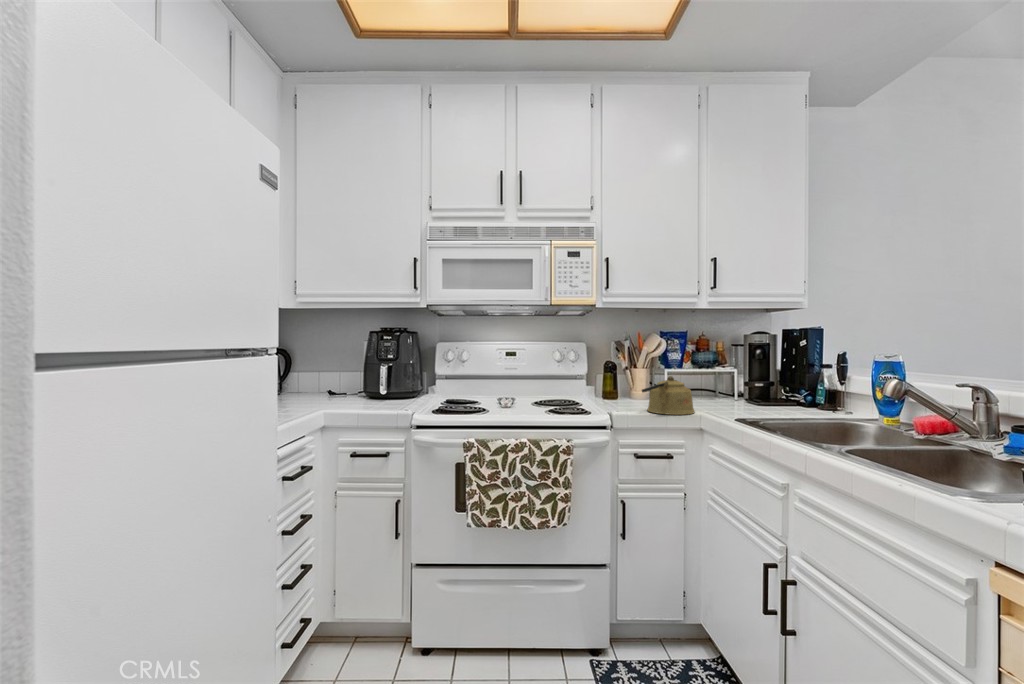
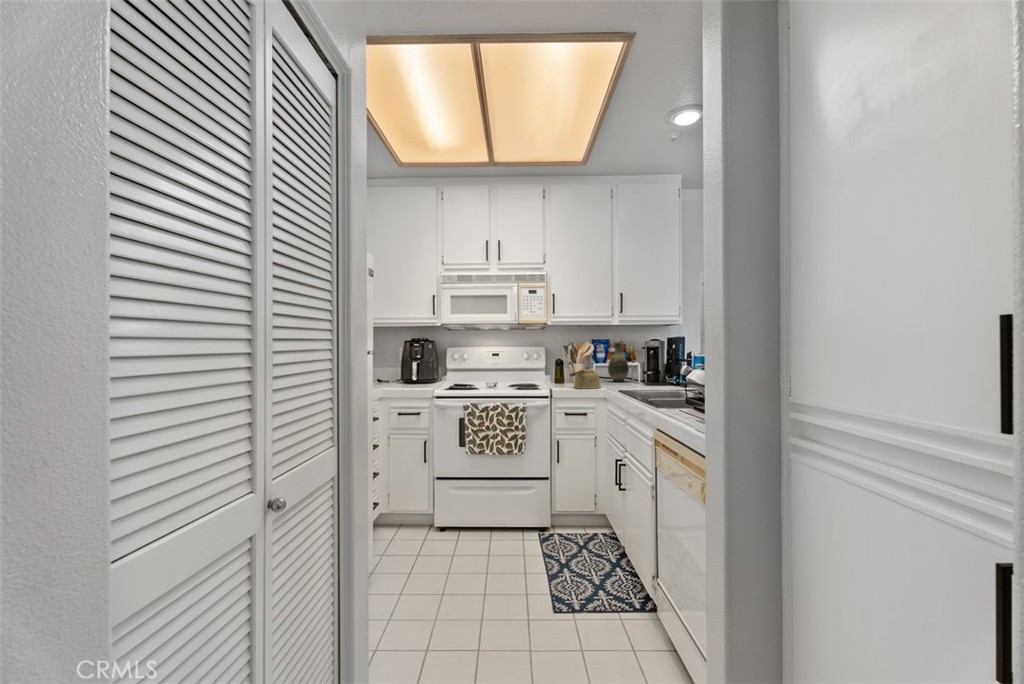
vase: none [686,336,720,398] -> present [608,342,629,382]

